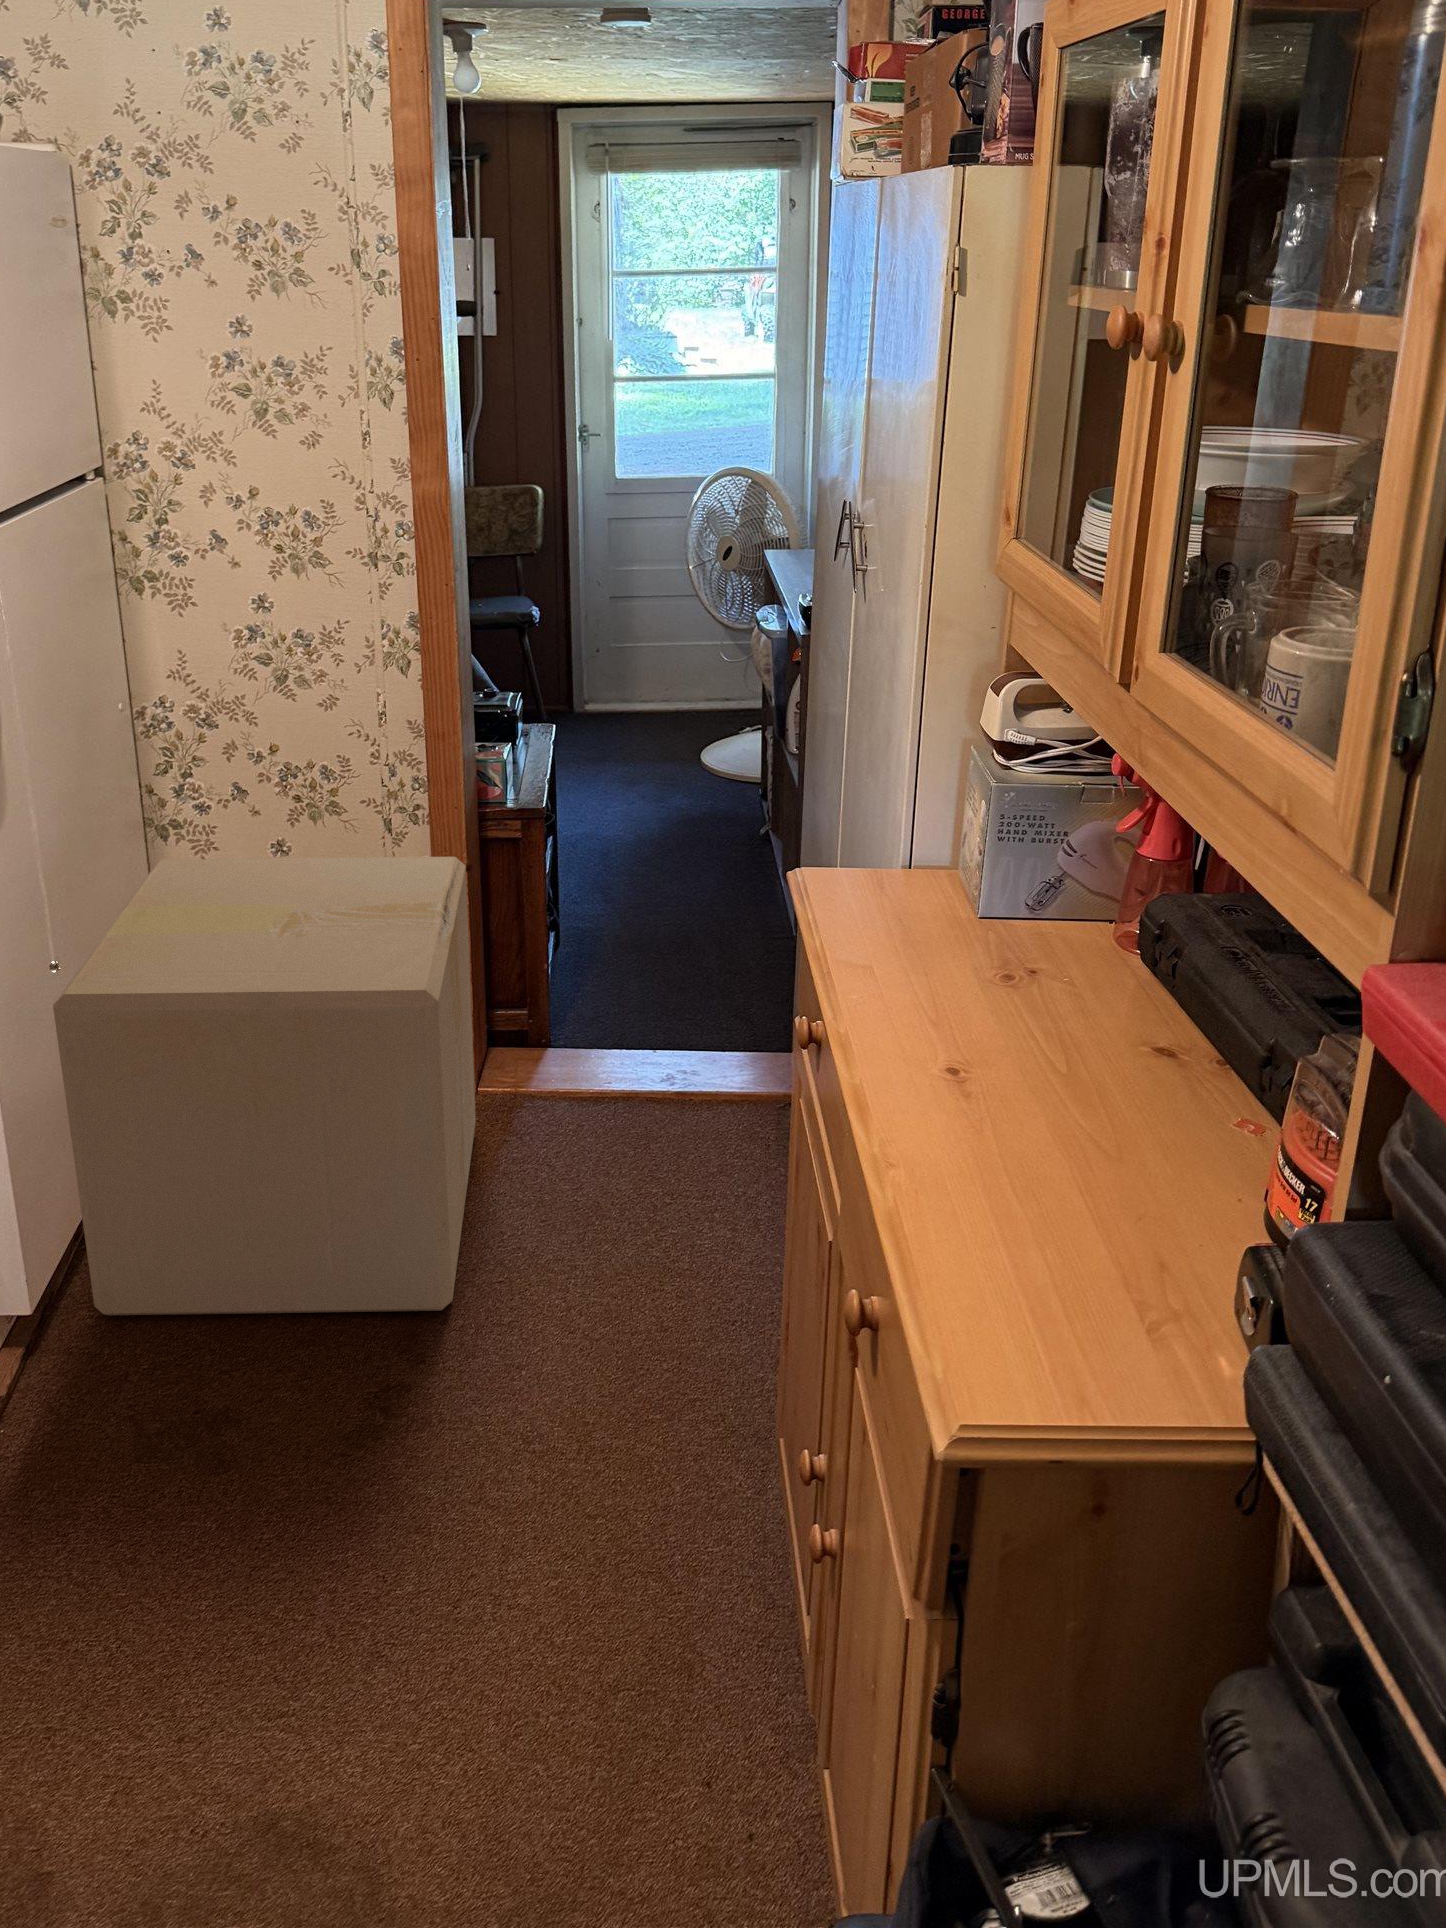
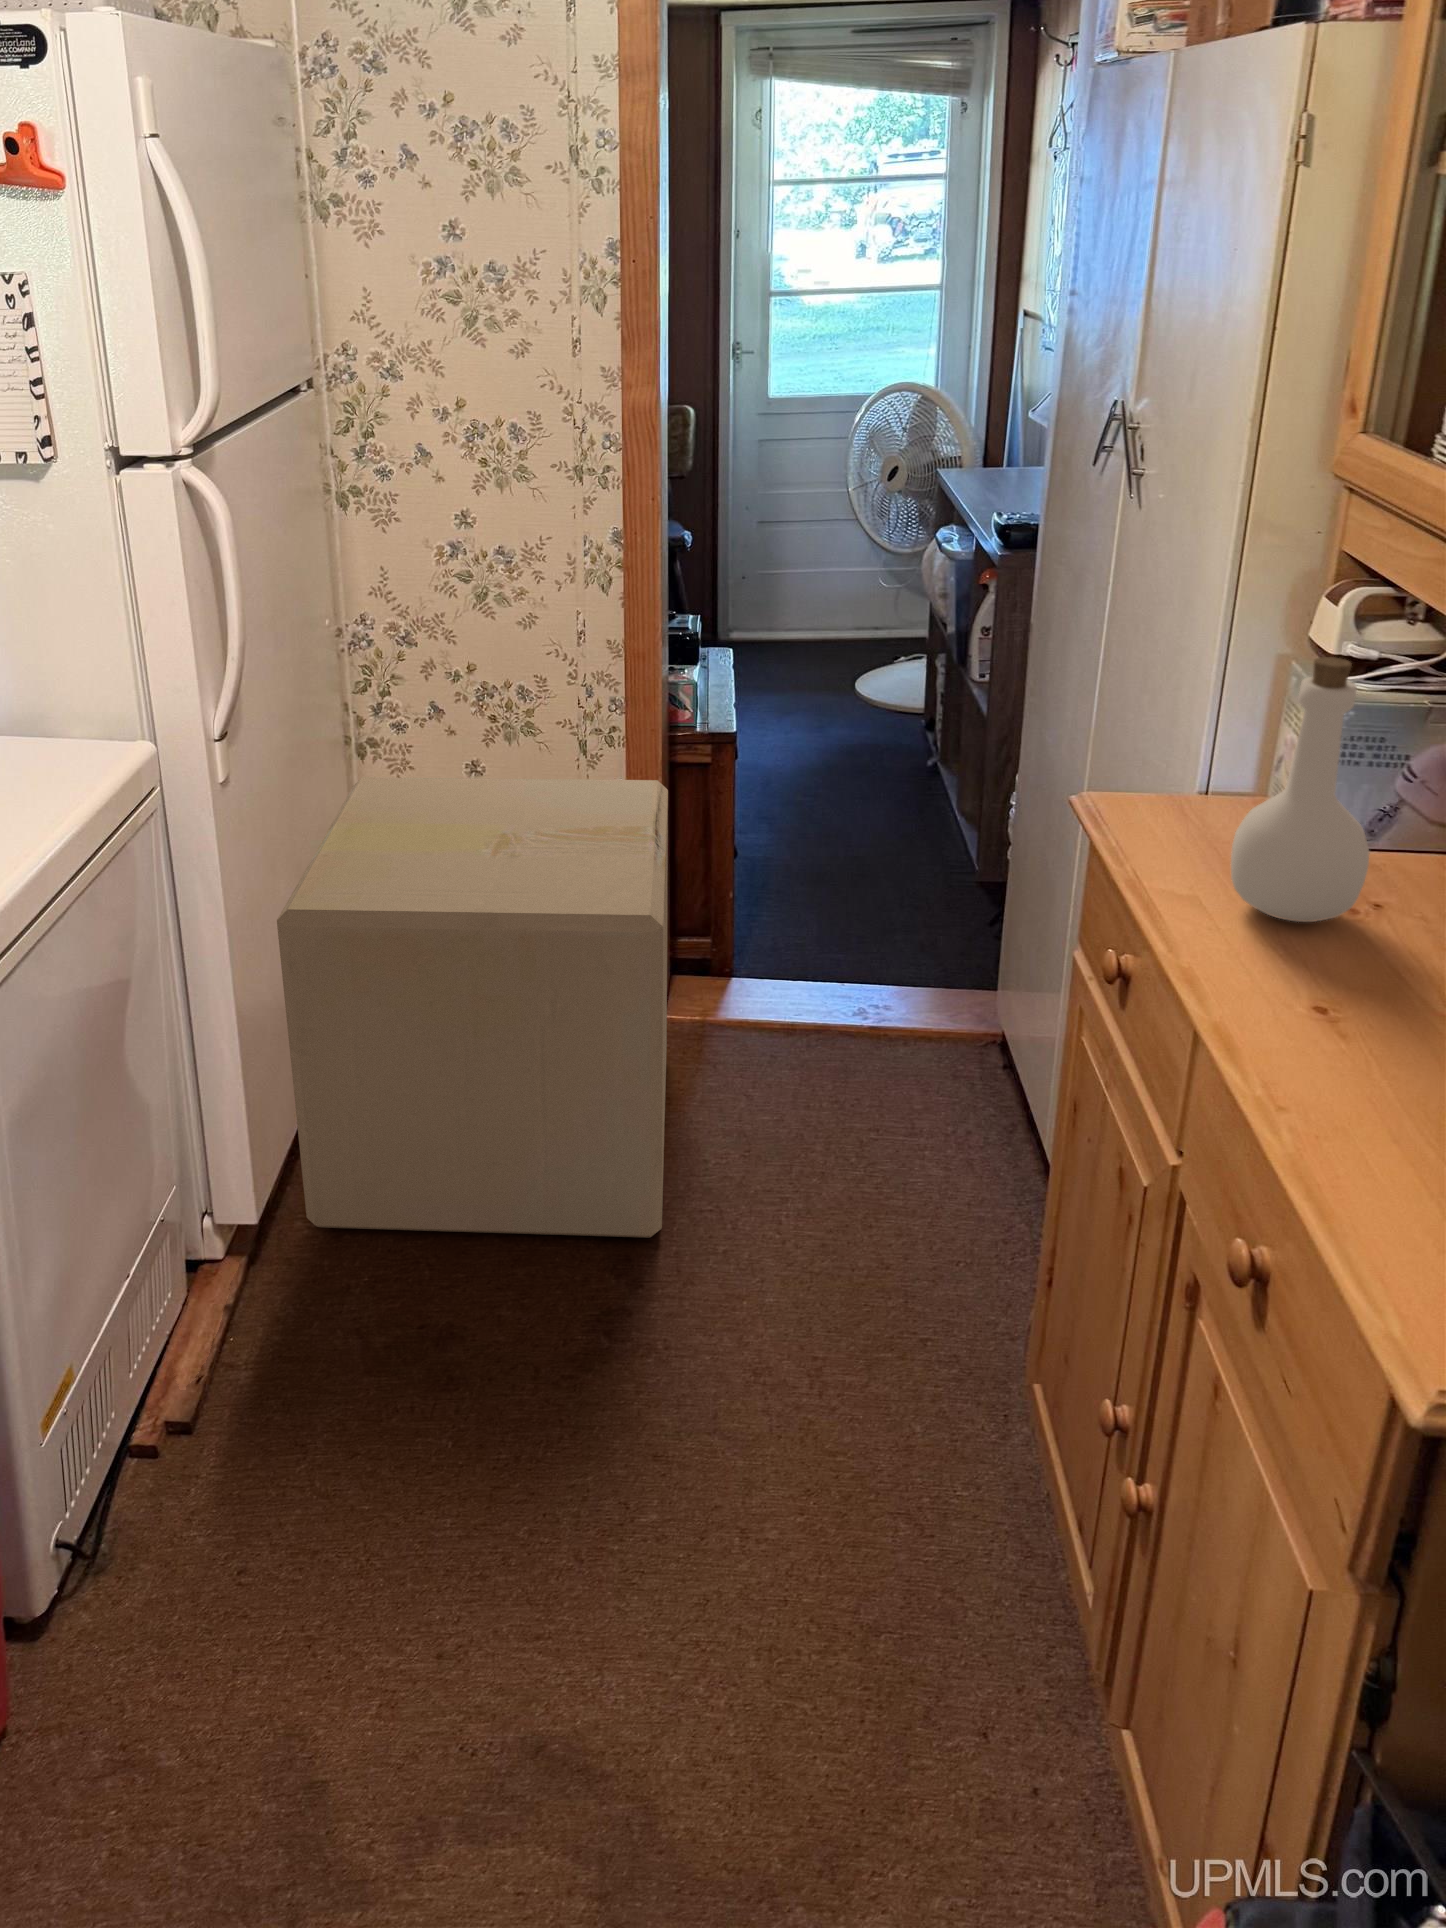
bottle: none [918,735,1036,980] -> present [1231,657,1370,922]

